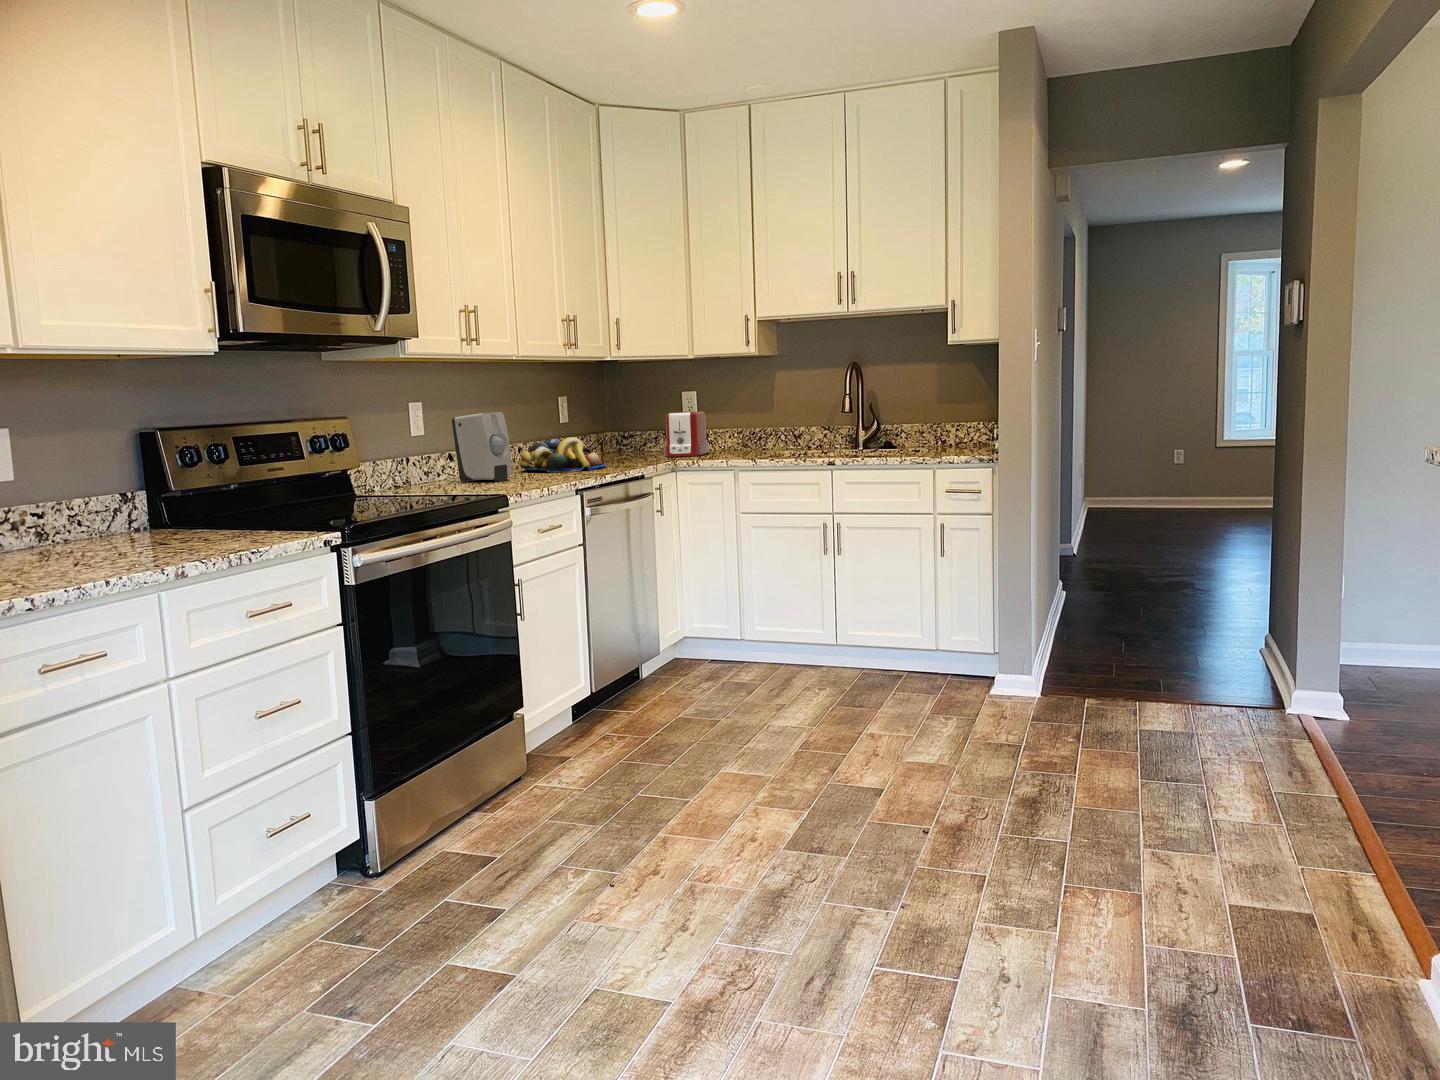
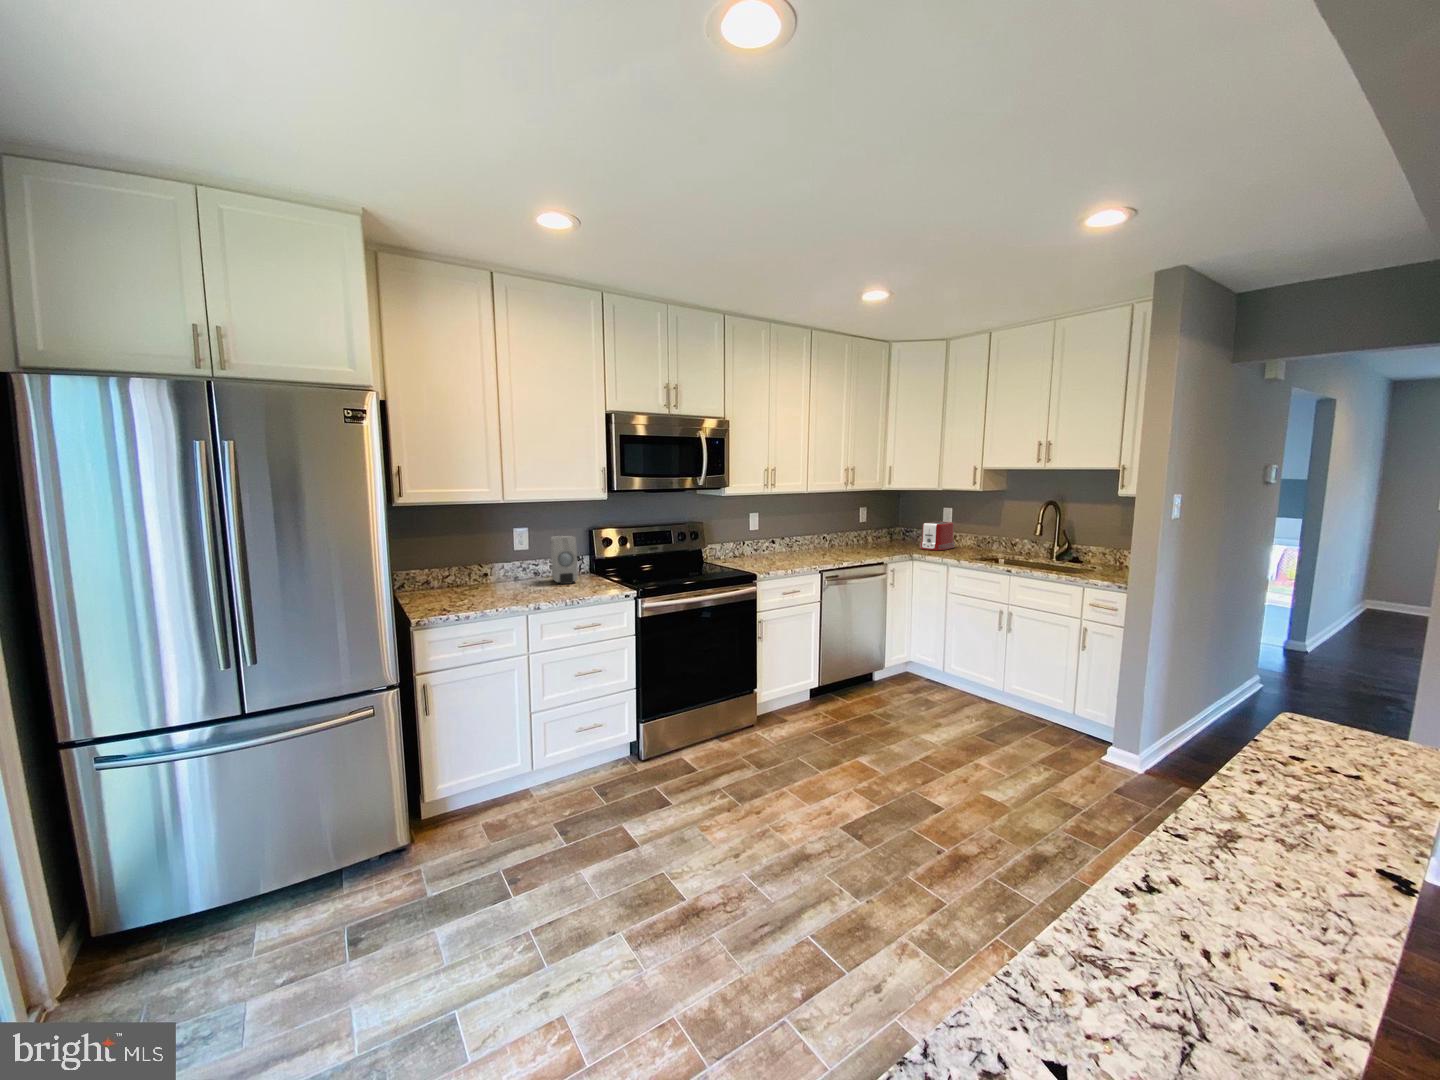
soap dispenser: present [452,412,511,481] -> present [551,536,578,584]
fruit bowl: present [519,437,606,472] -> none [818,534,867,556]

